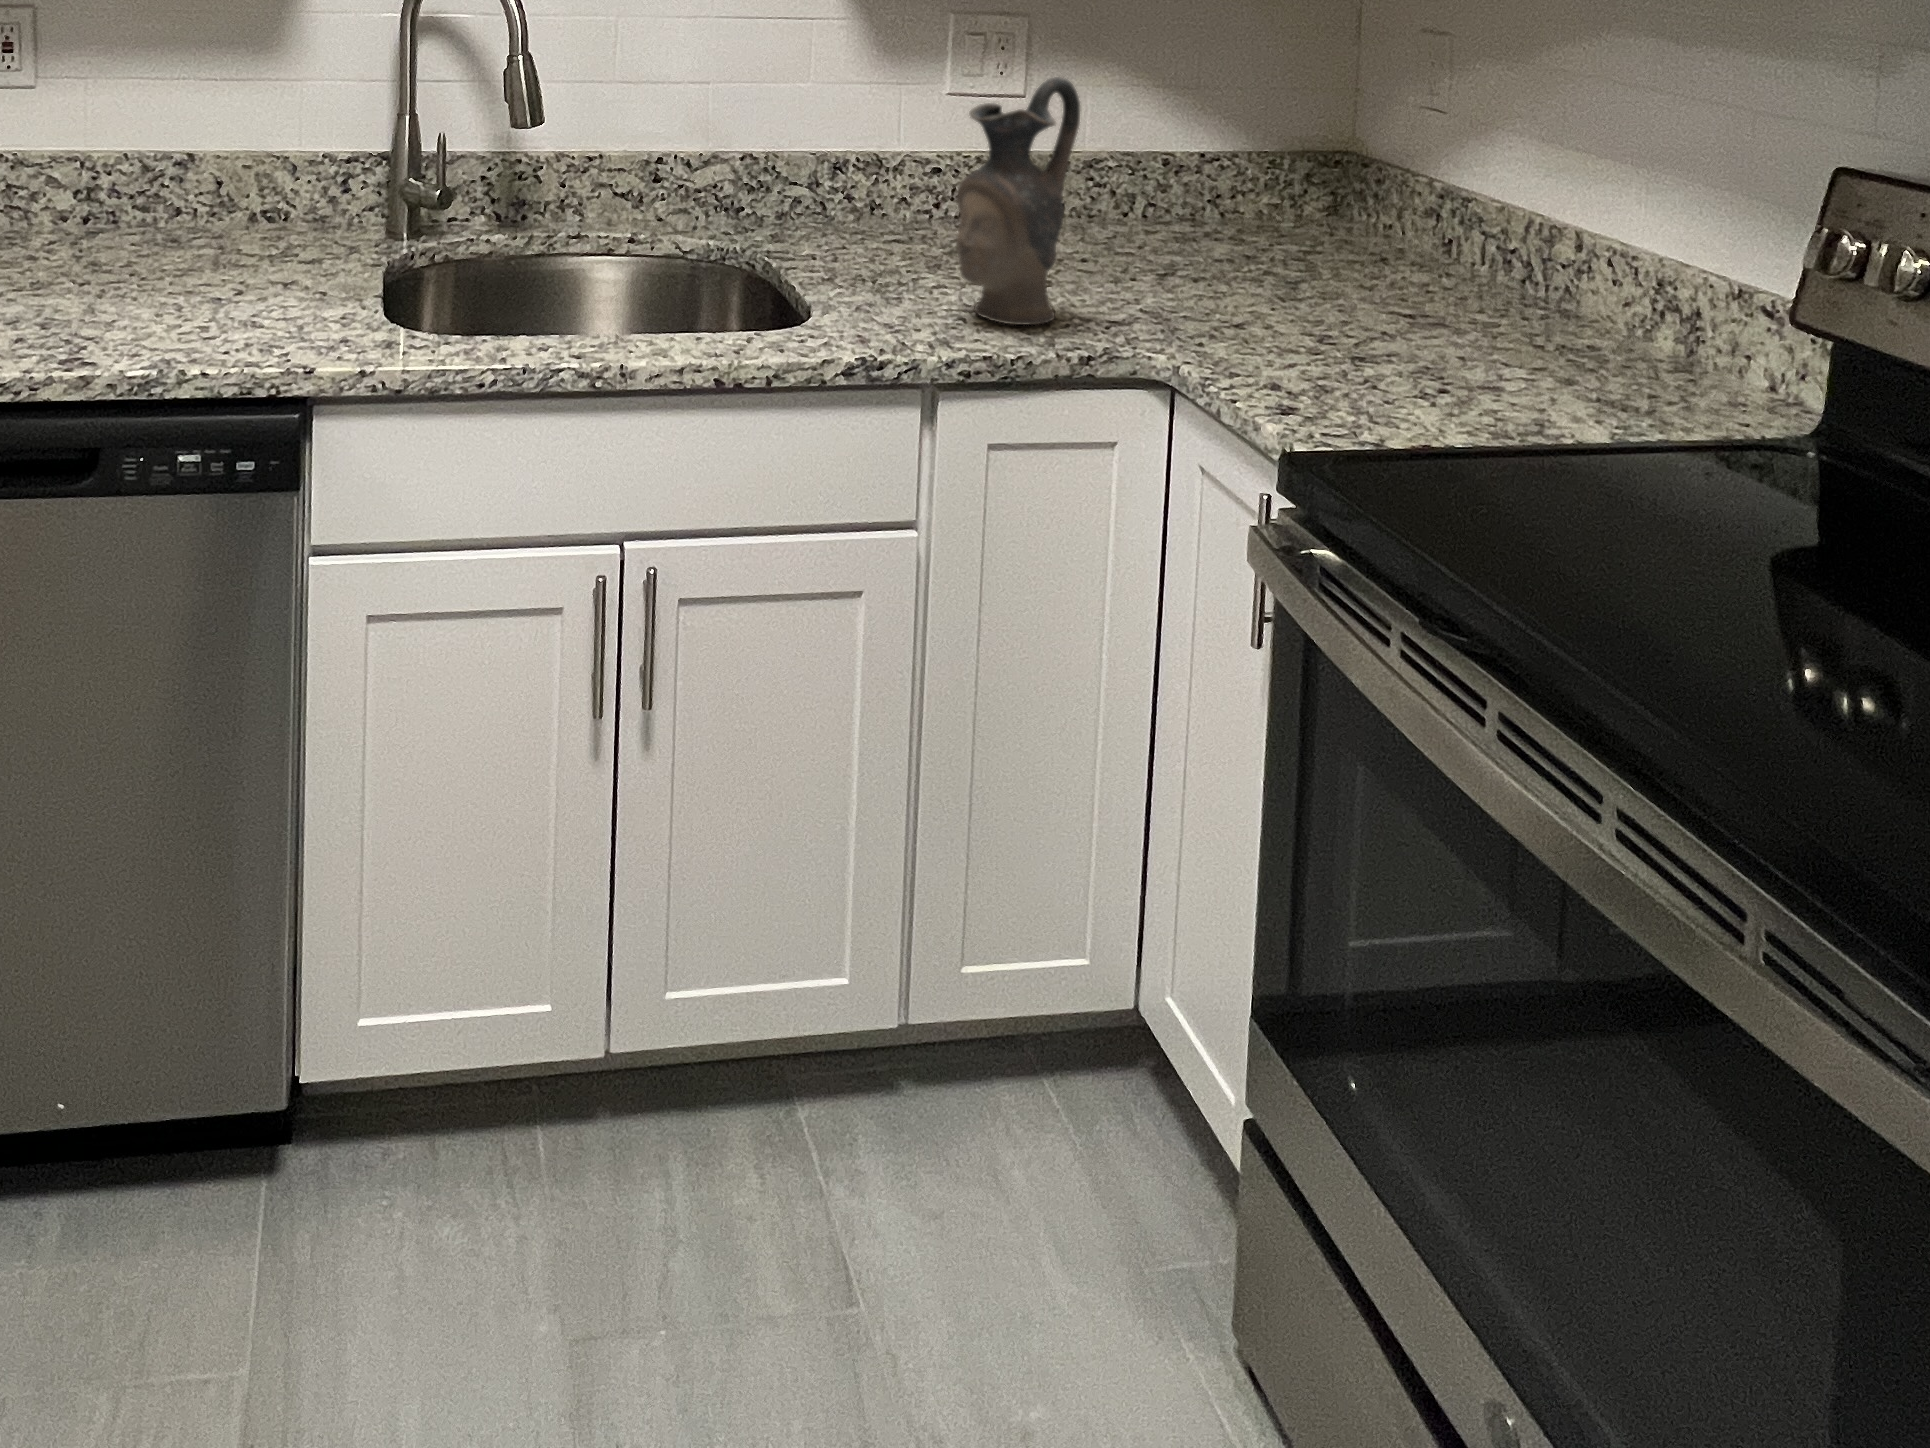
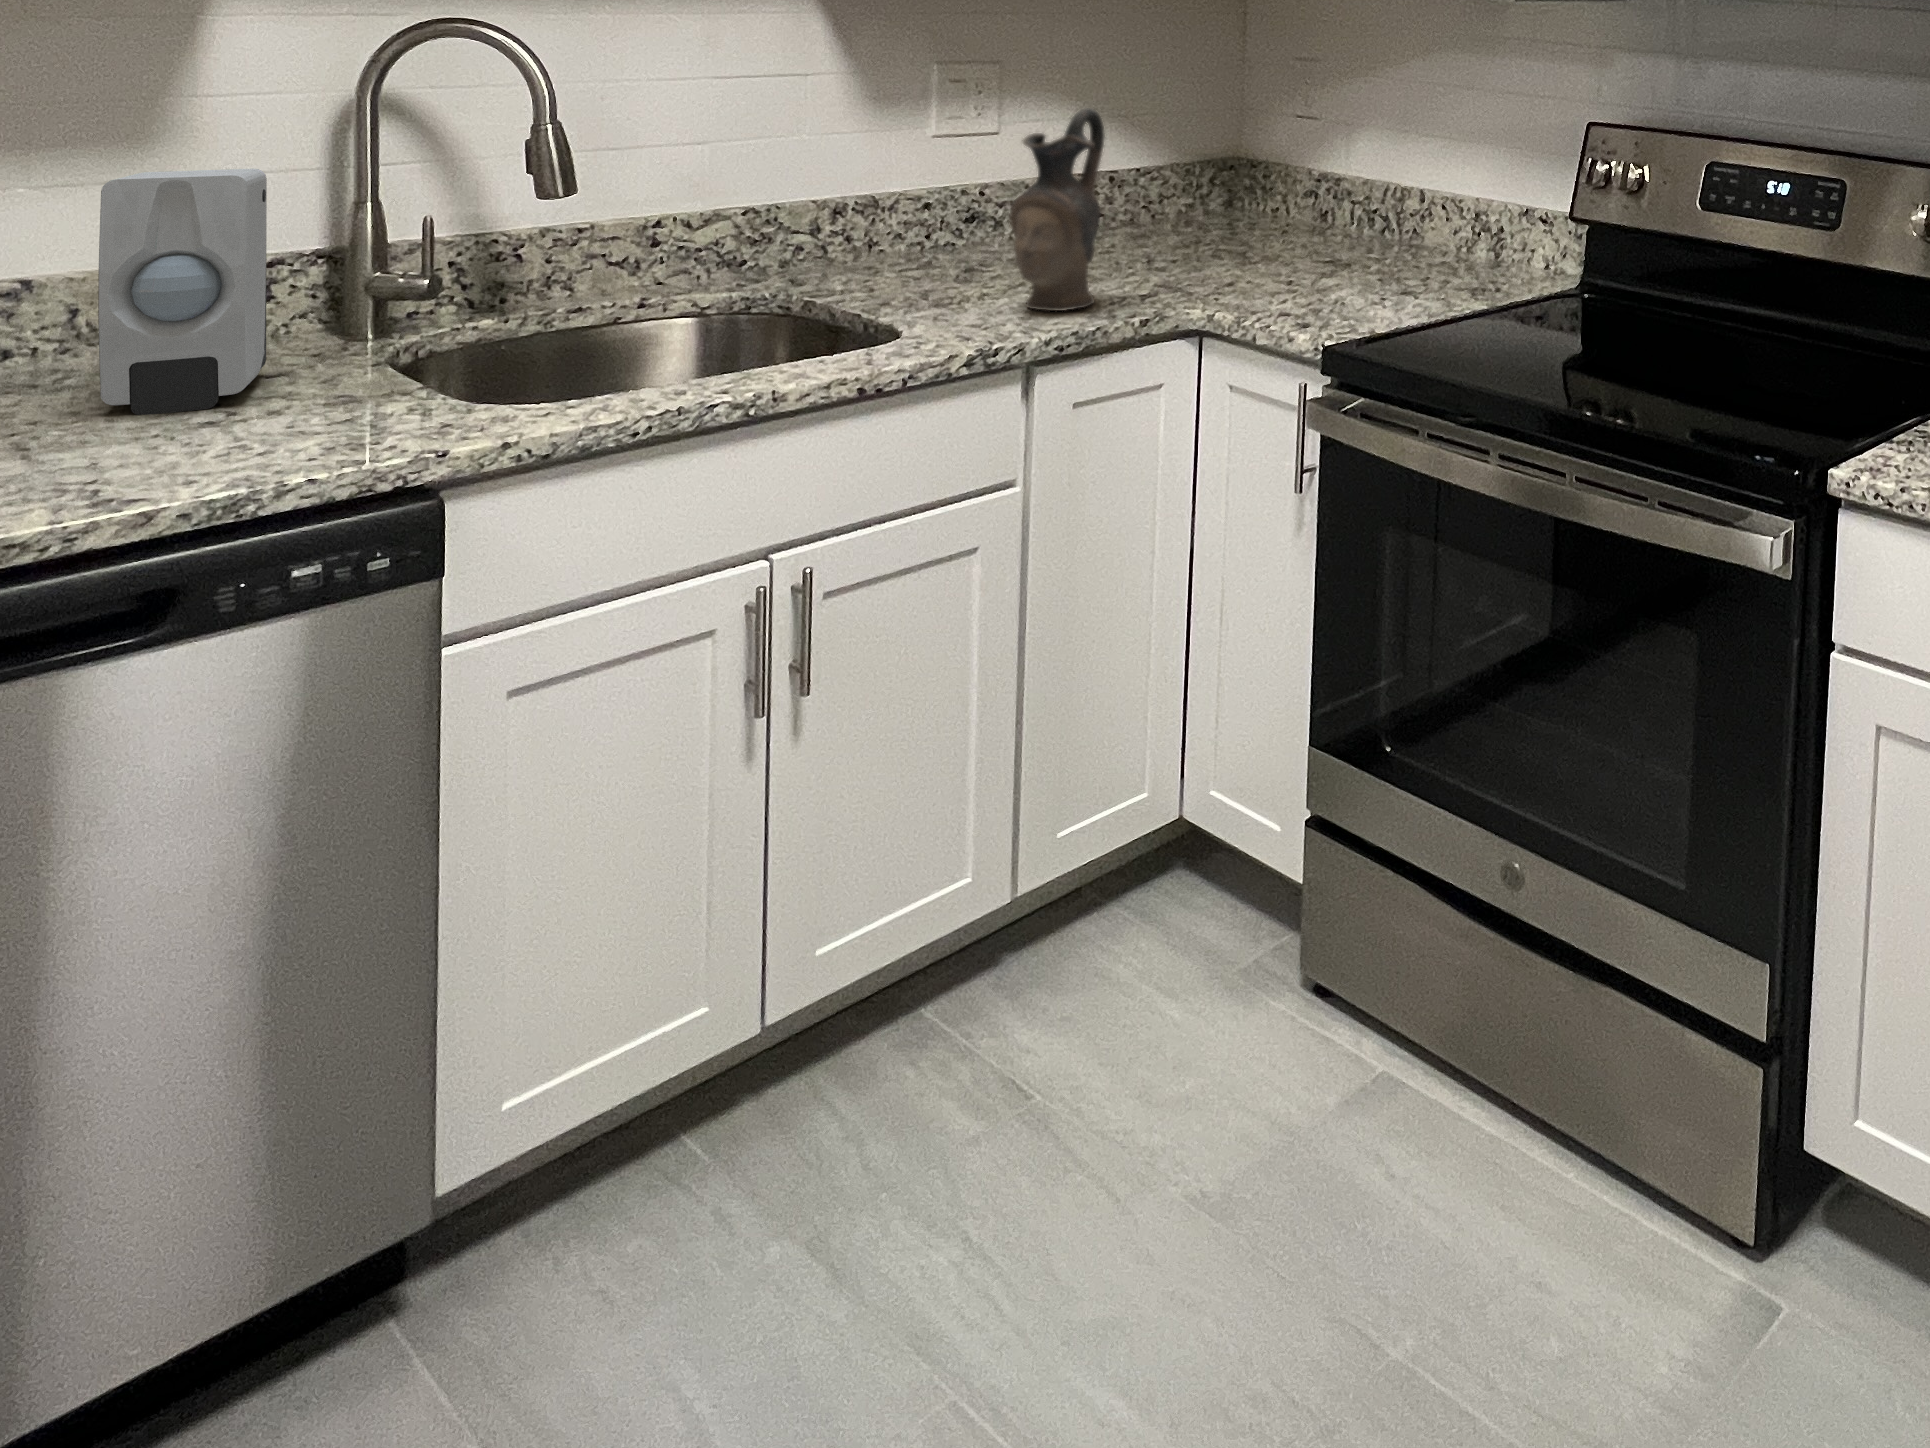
soap dispenser: none [173,75,315,285] -> present [98,169,267,415]

